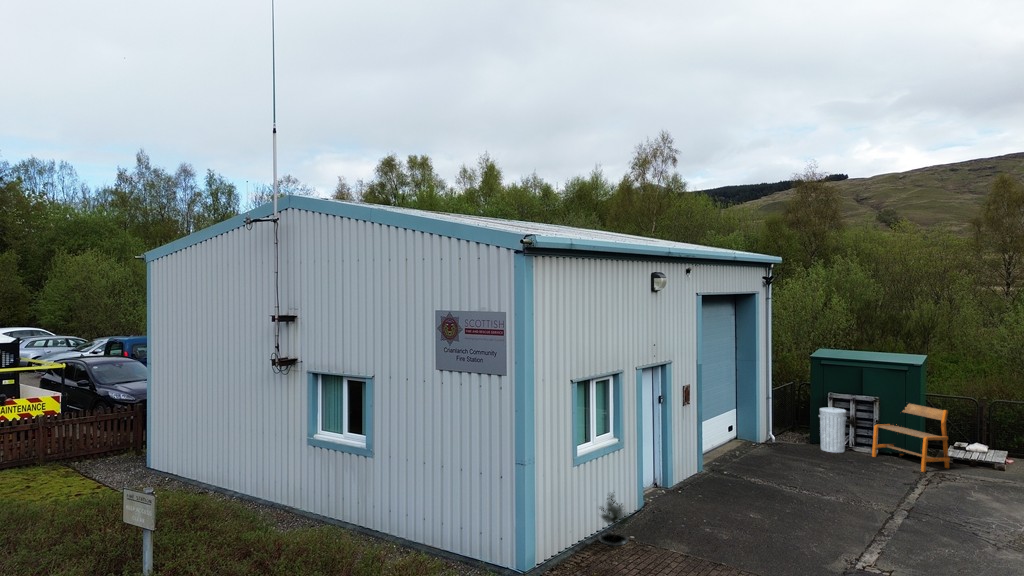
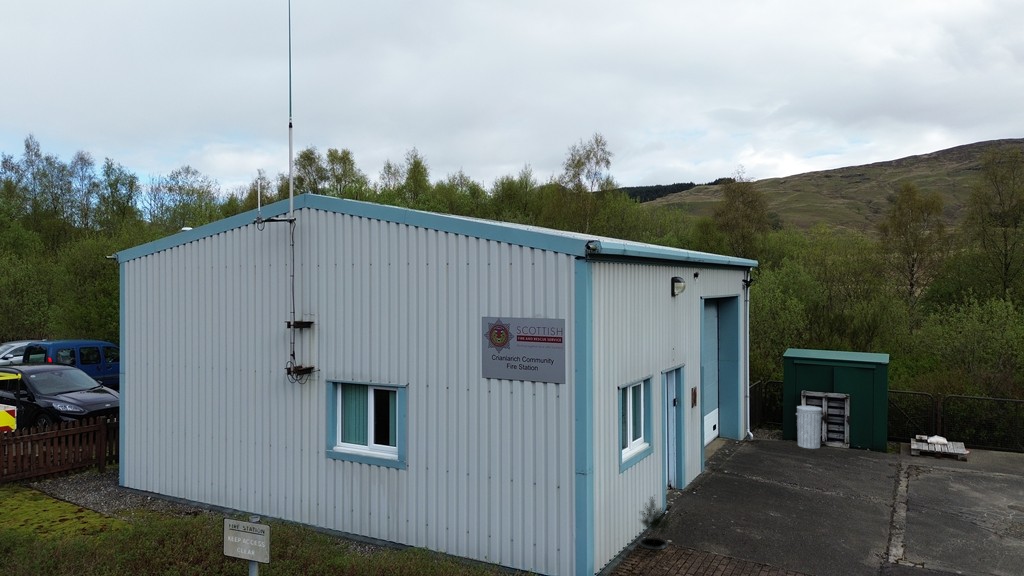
bench: present [872,404,950,472] -> none [846,398,920,465]

